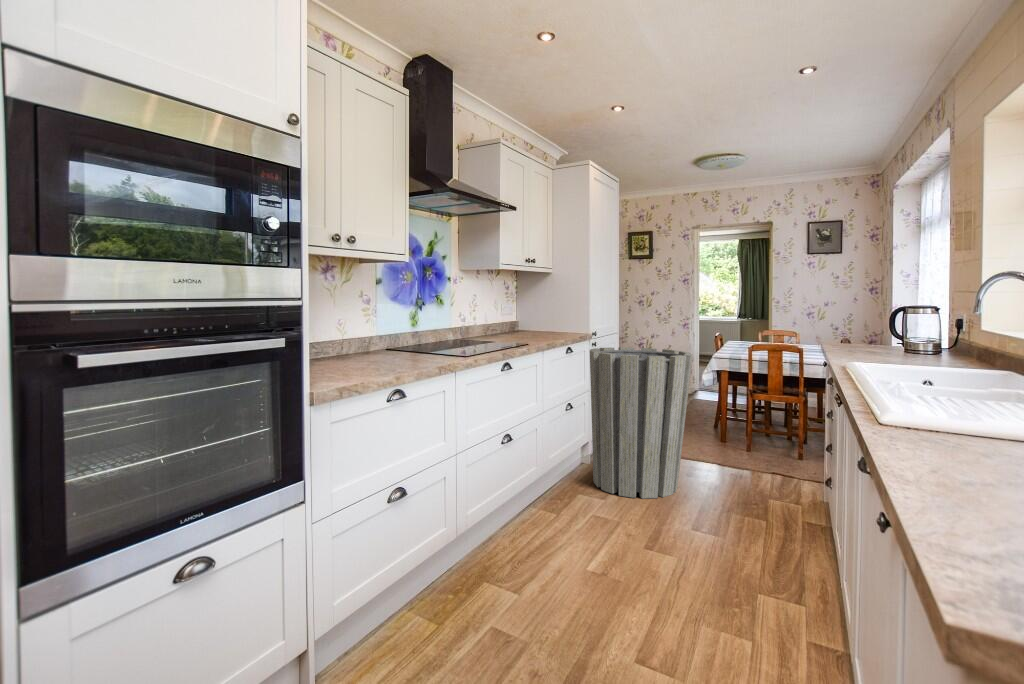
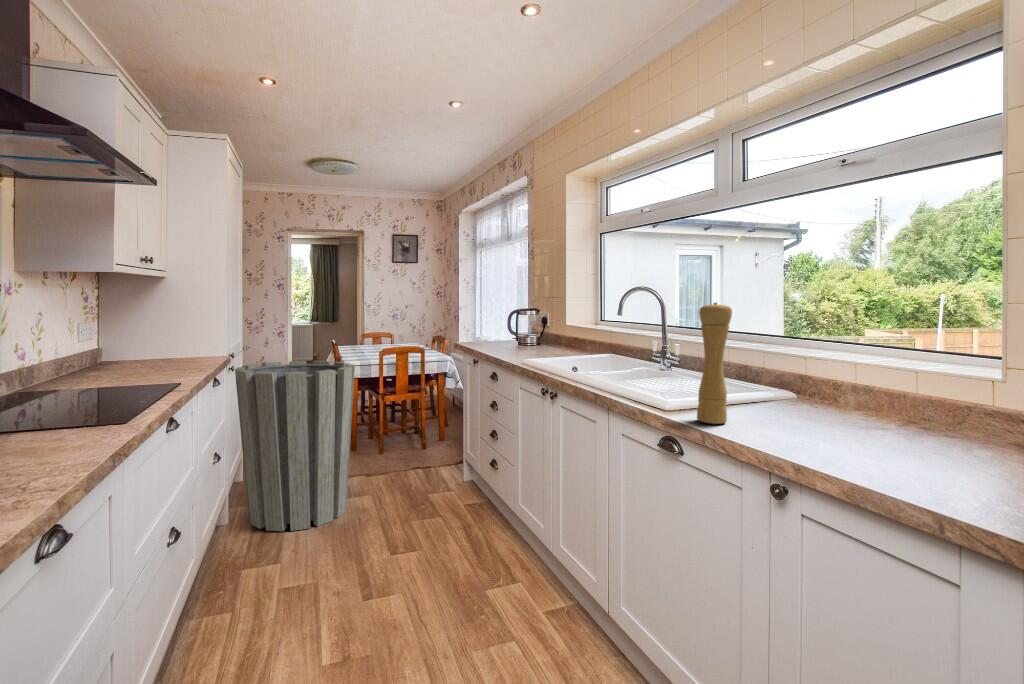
pepper mill: none [925,281,984,439] -> present [697,303,732,424]

